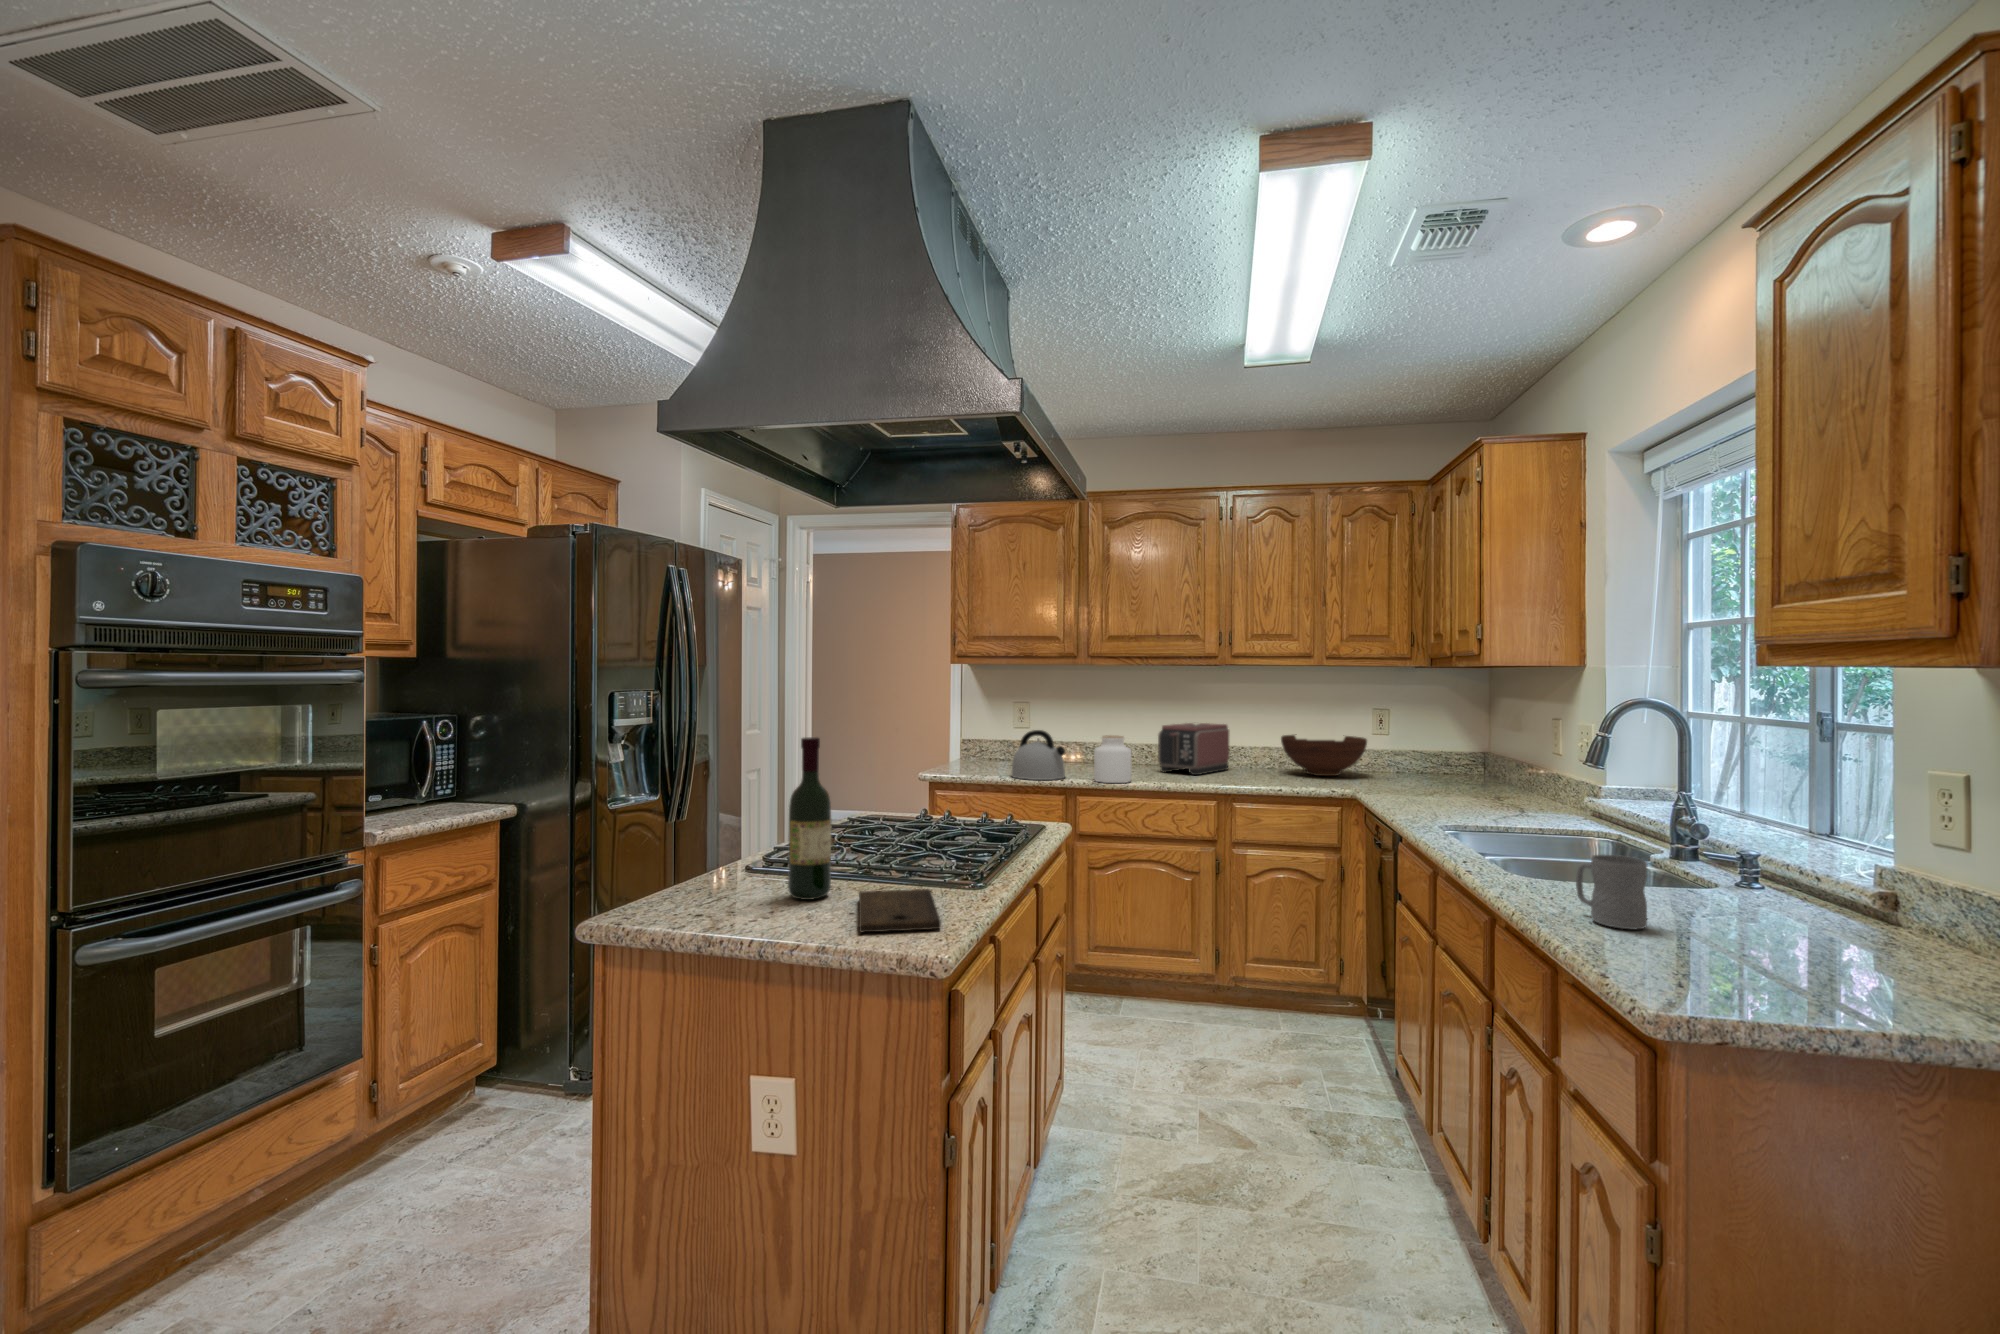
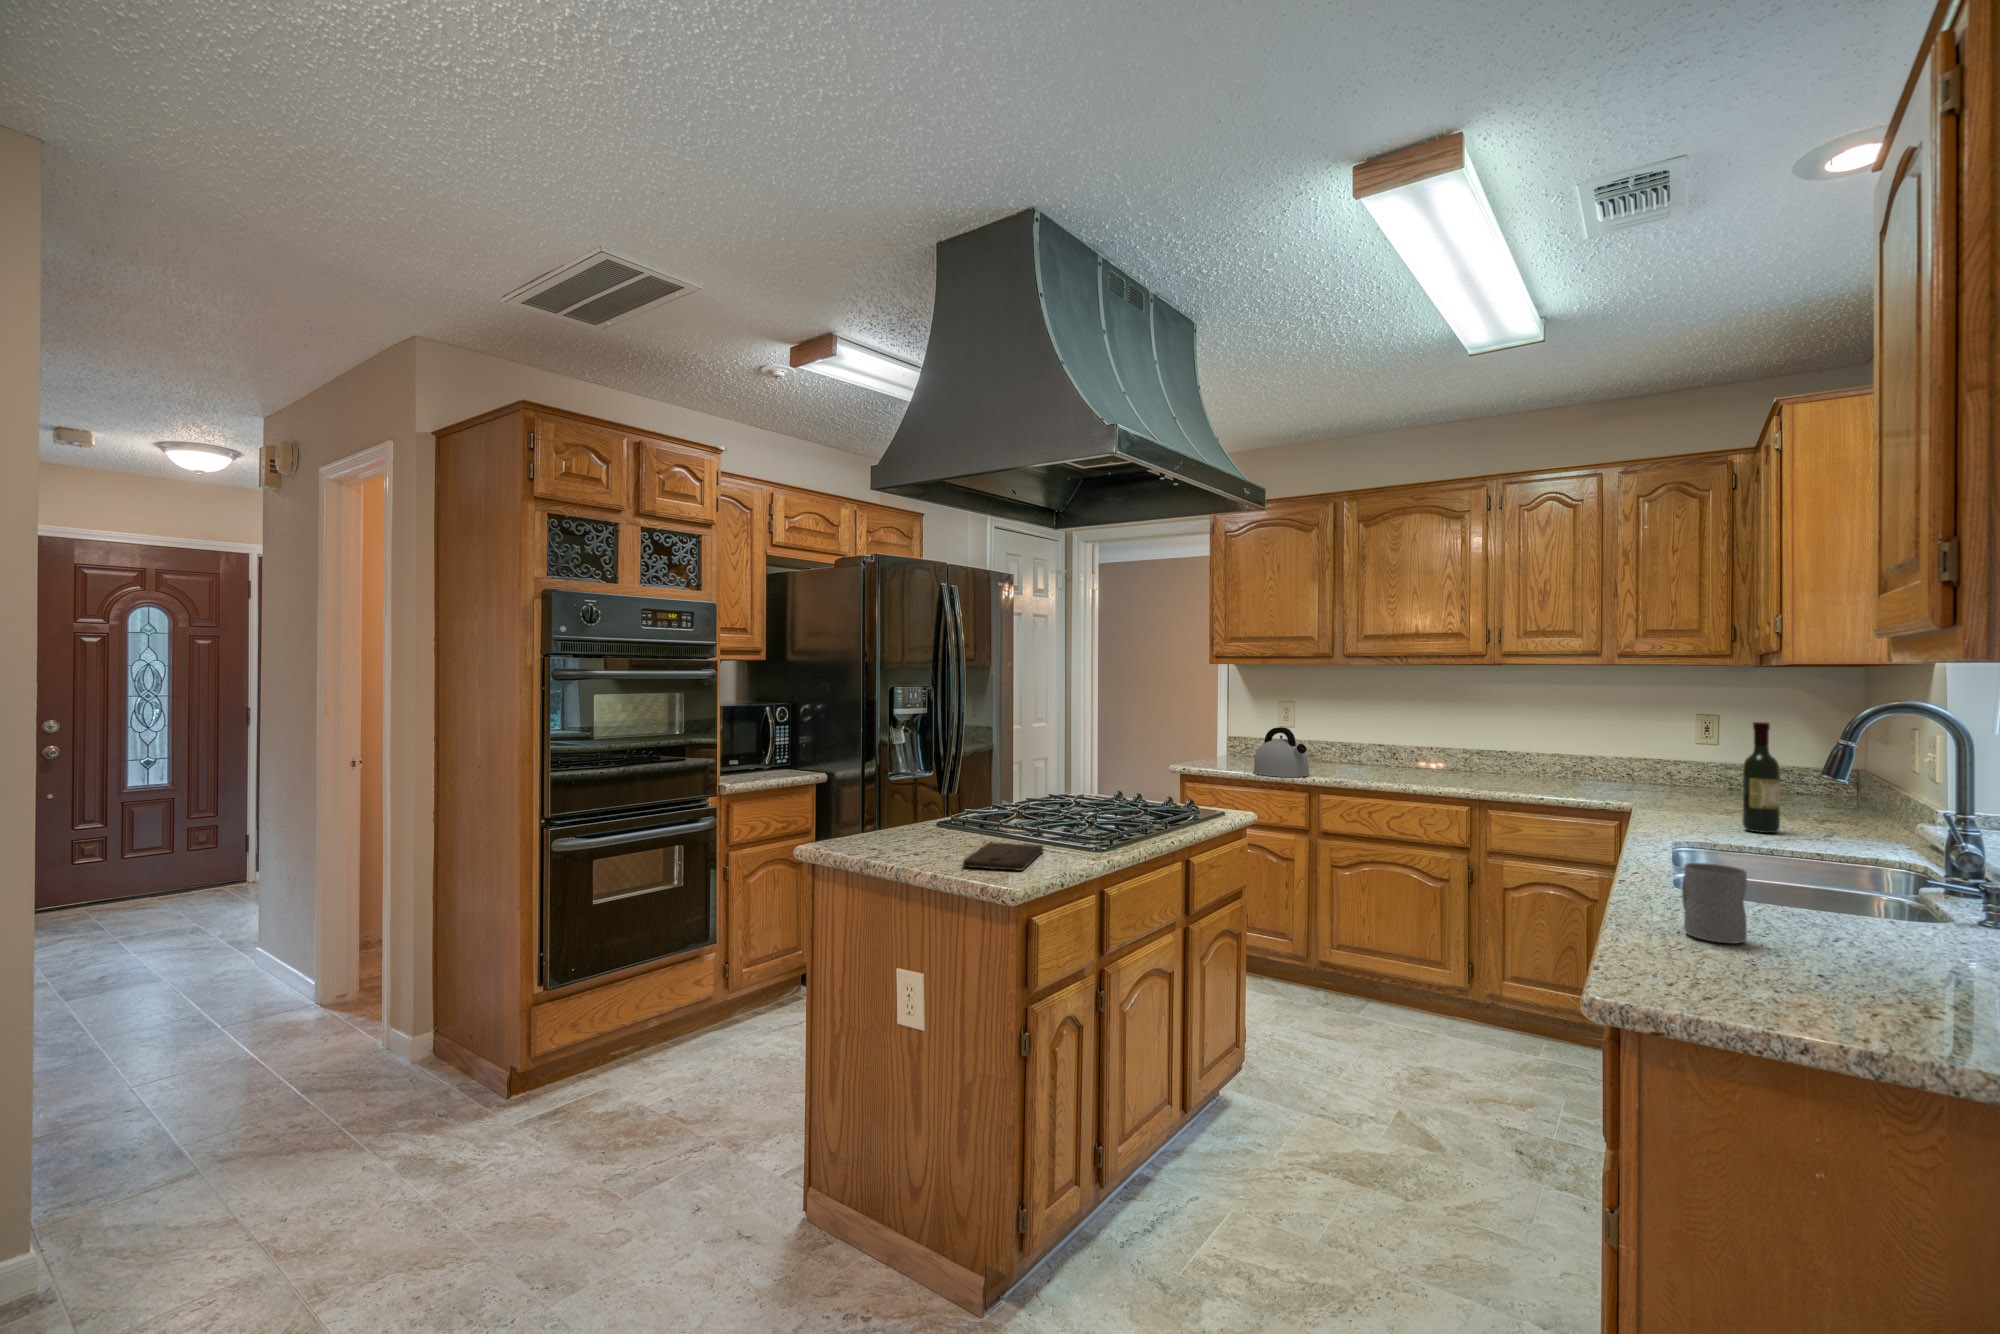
toaster: present [1158,723,1229,775] -> none [1422,724,1513,780]
jar: present [1094,735,1132,783] -> none [1335,734,1376,783]
fruit bowl: present [1281,735,1367,776] -> none [1574,740,1688,789]
wine bottle: present [788,737,831,900] -> present [1742,722,1780,833]

